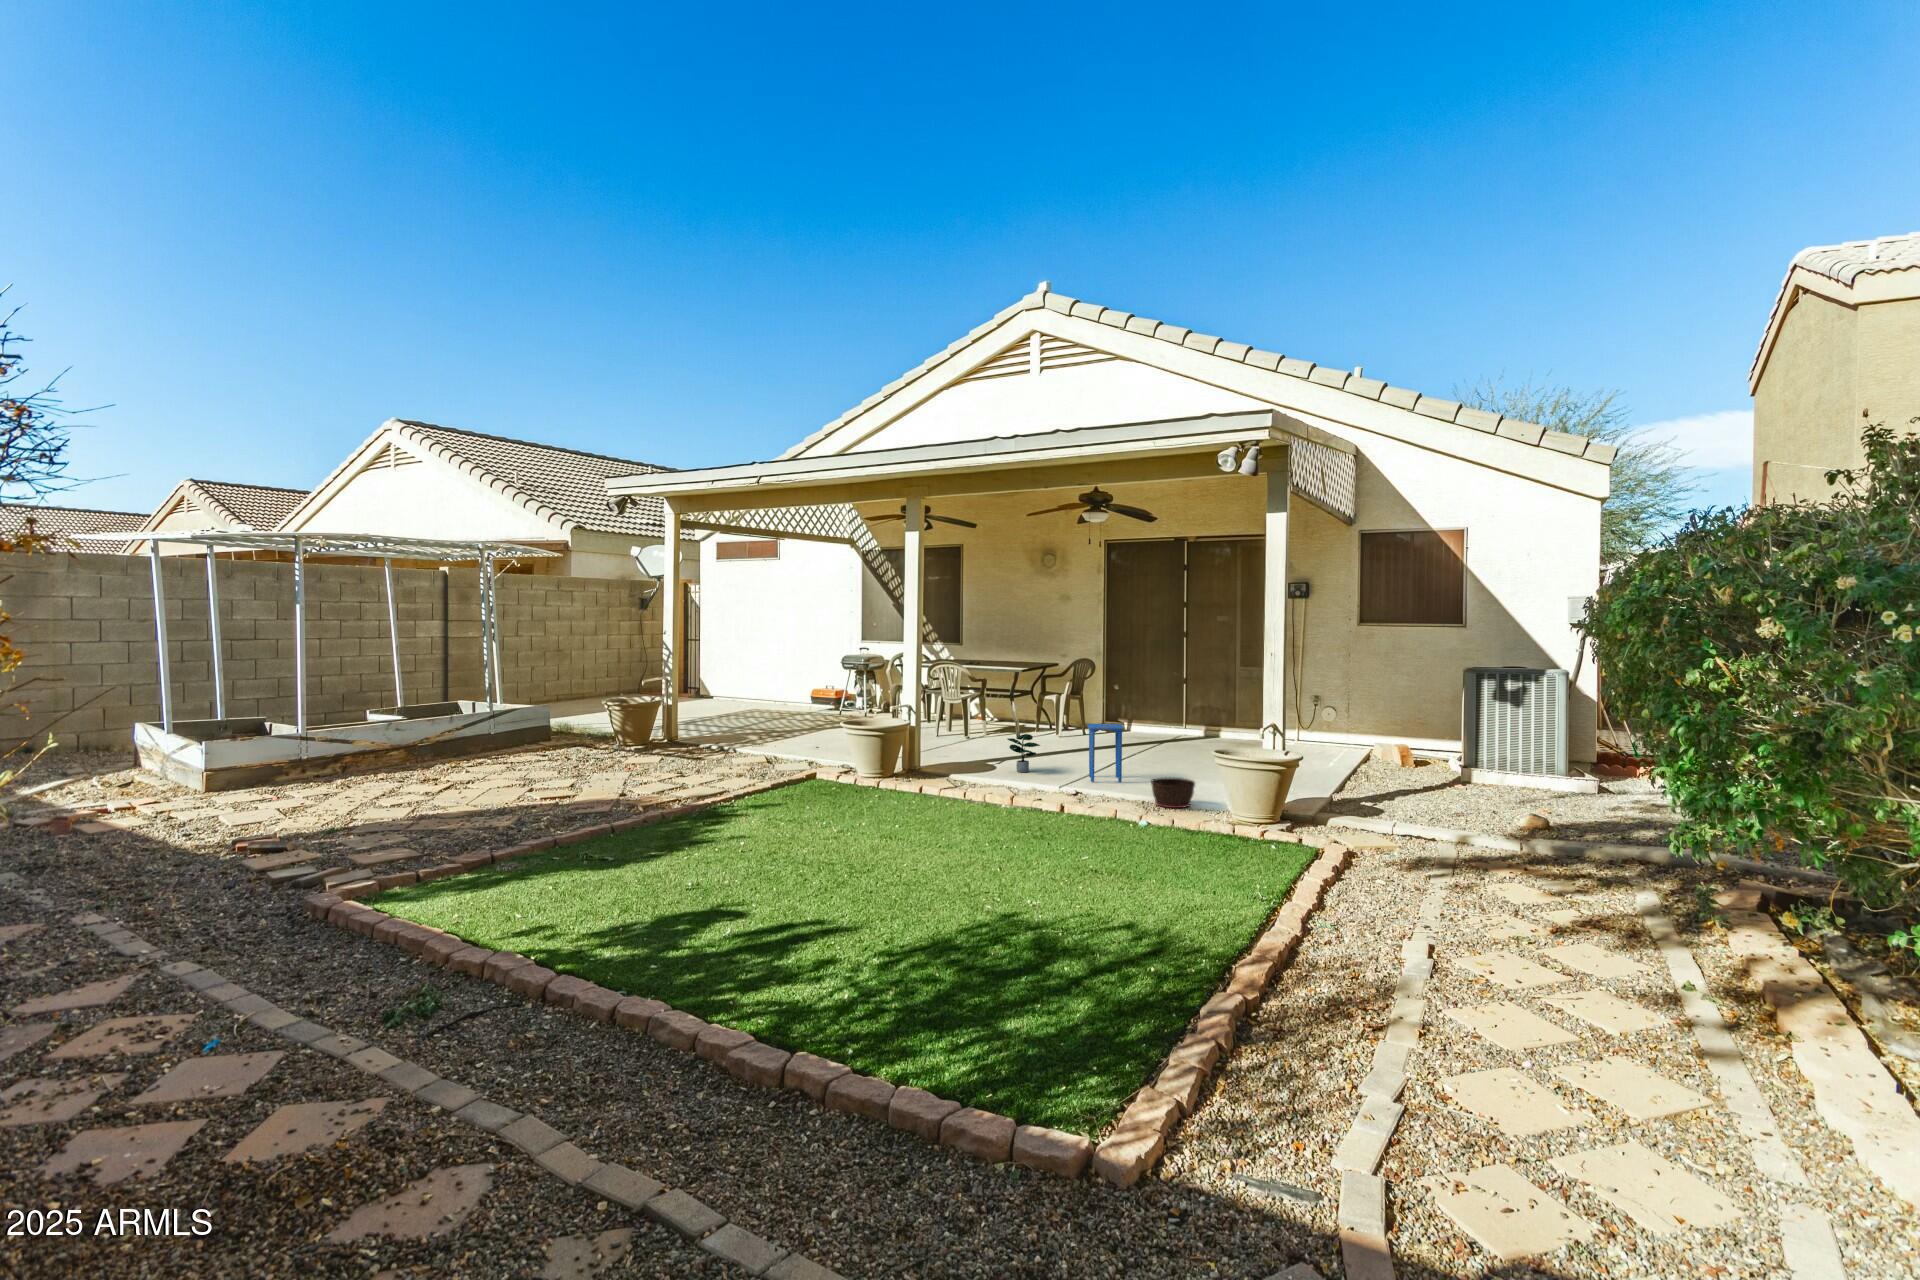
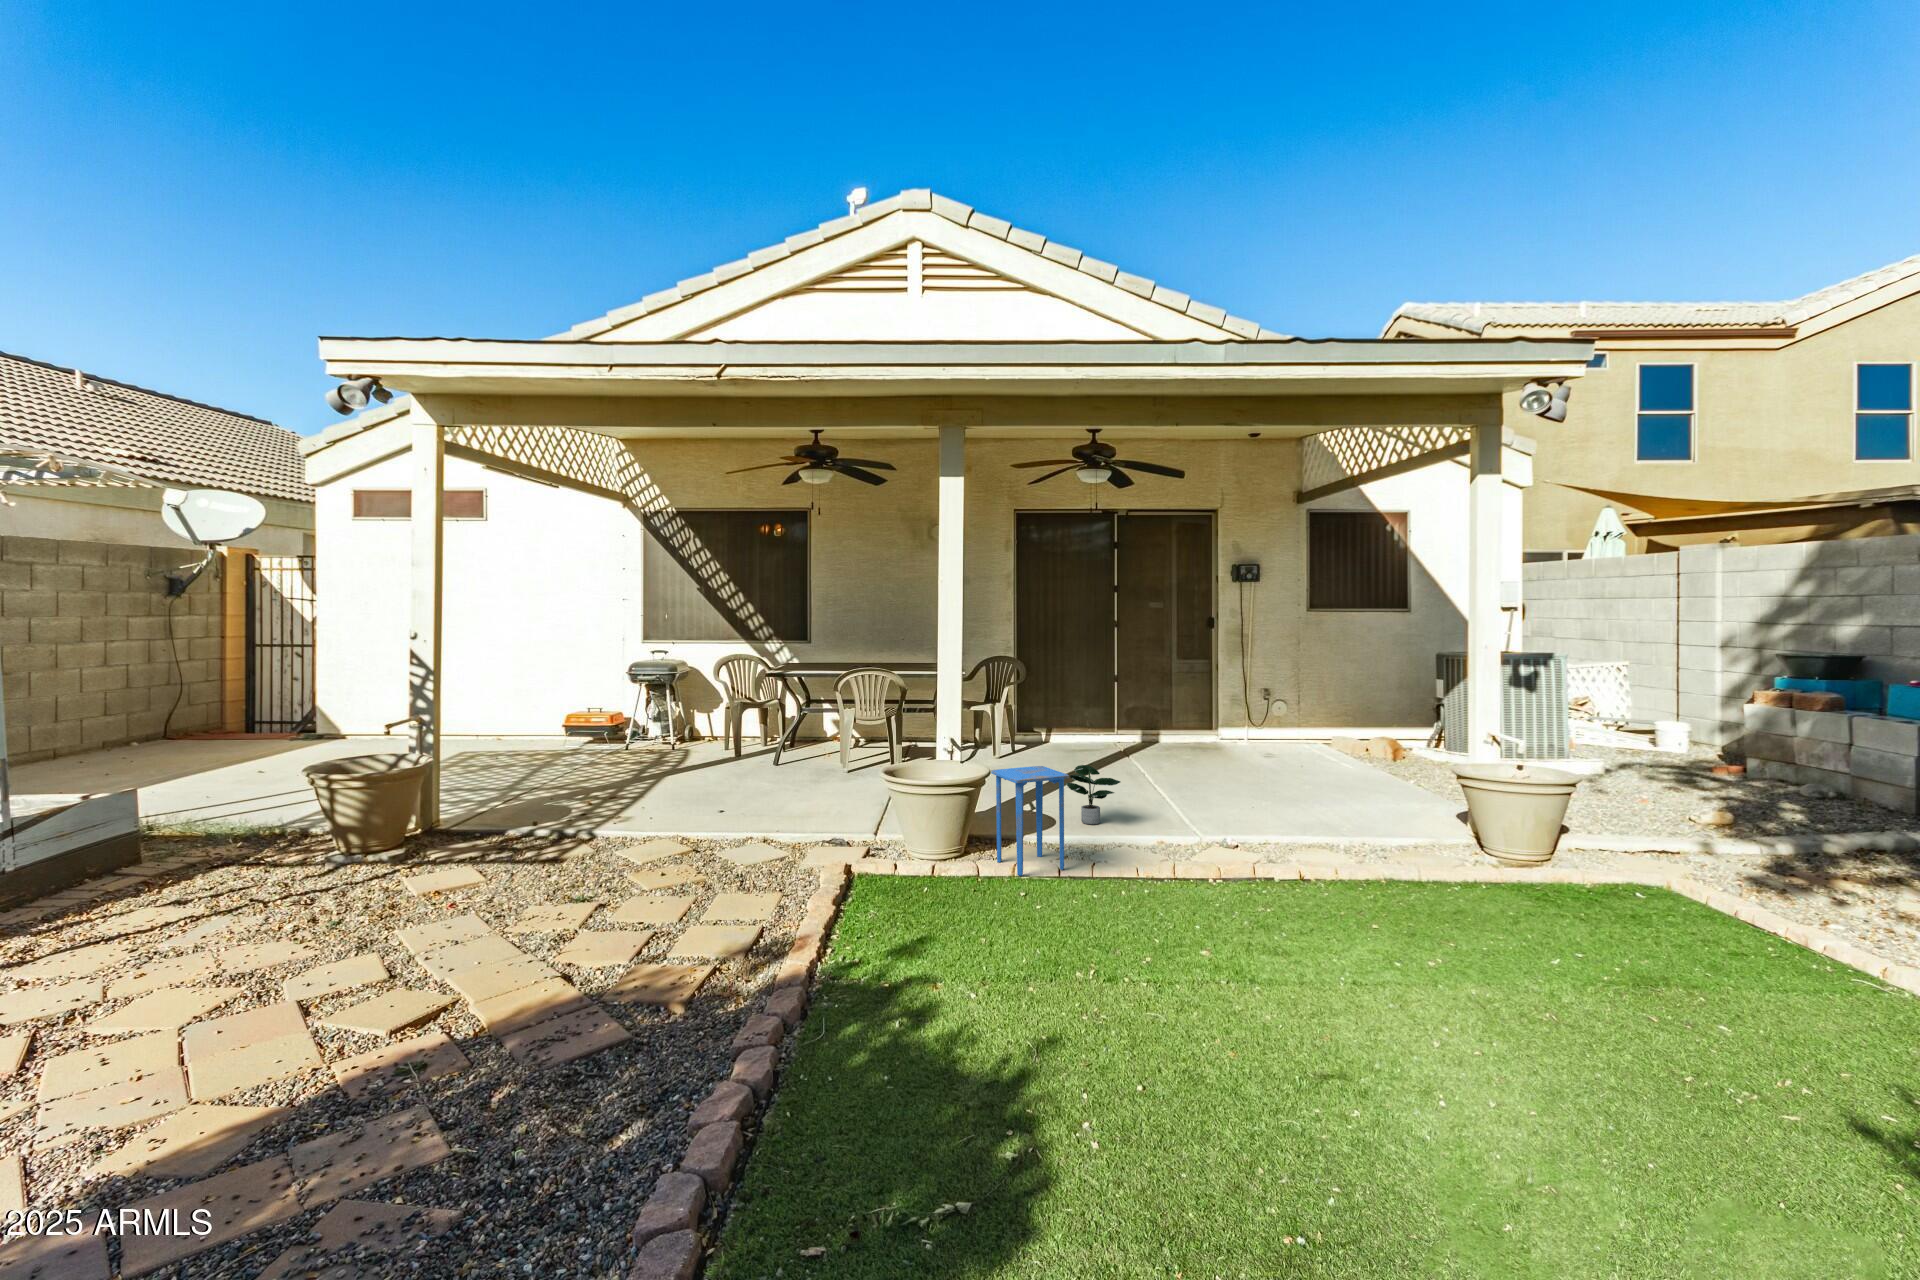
side table: present [1087,724,1124,782] -> present [991,766,1069,876]
basket: present [1151,778,1195,808] -> none [1369,814,1442,863]

